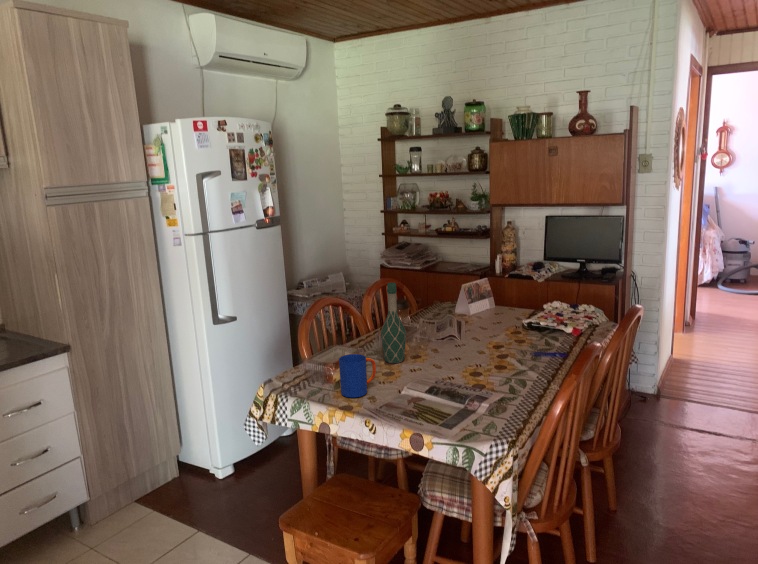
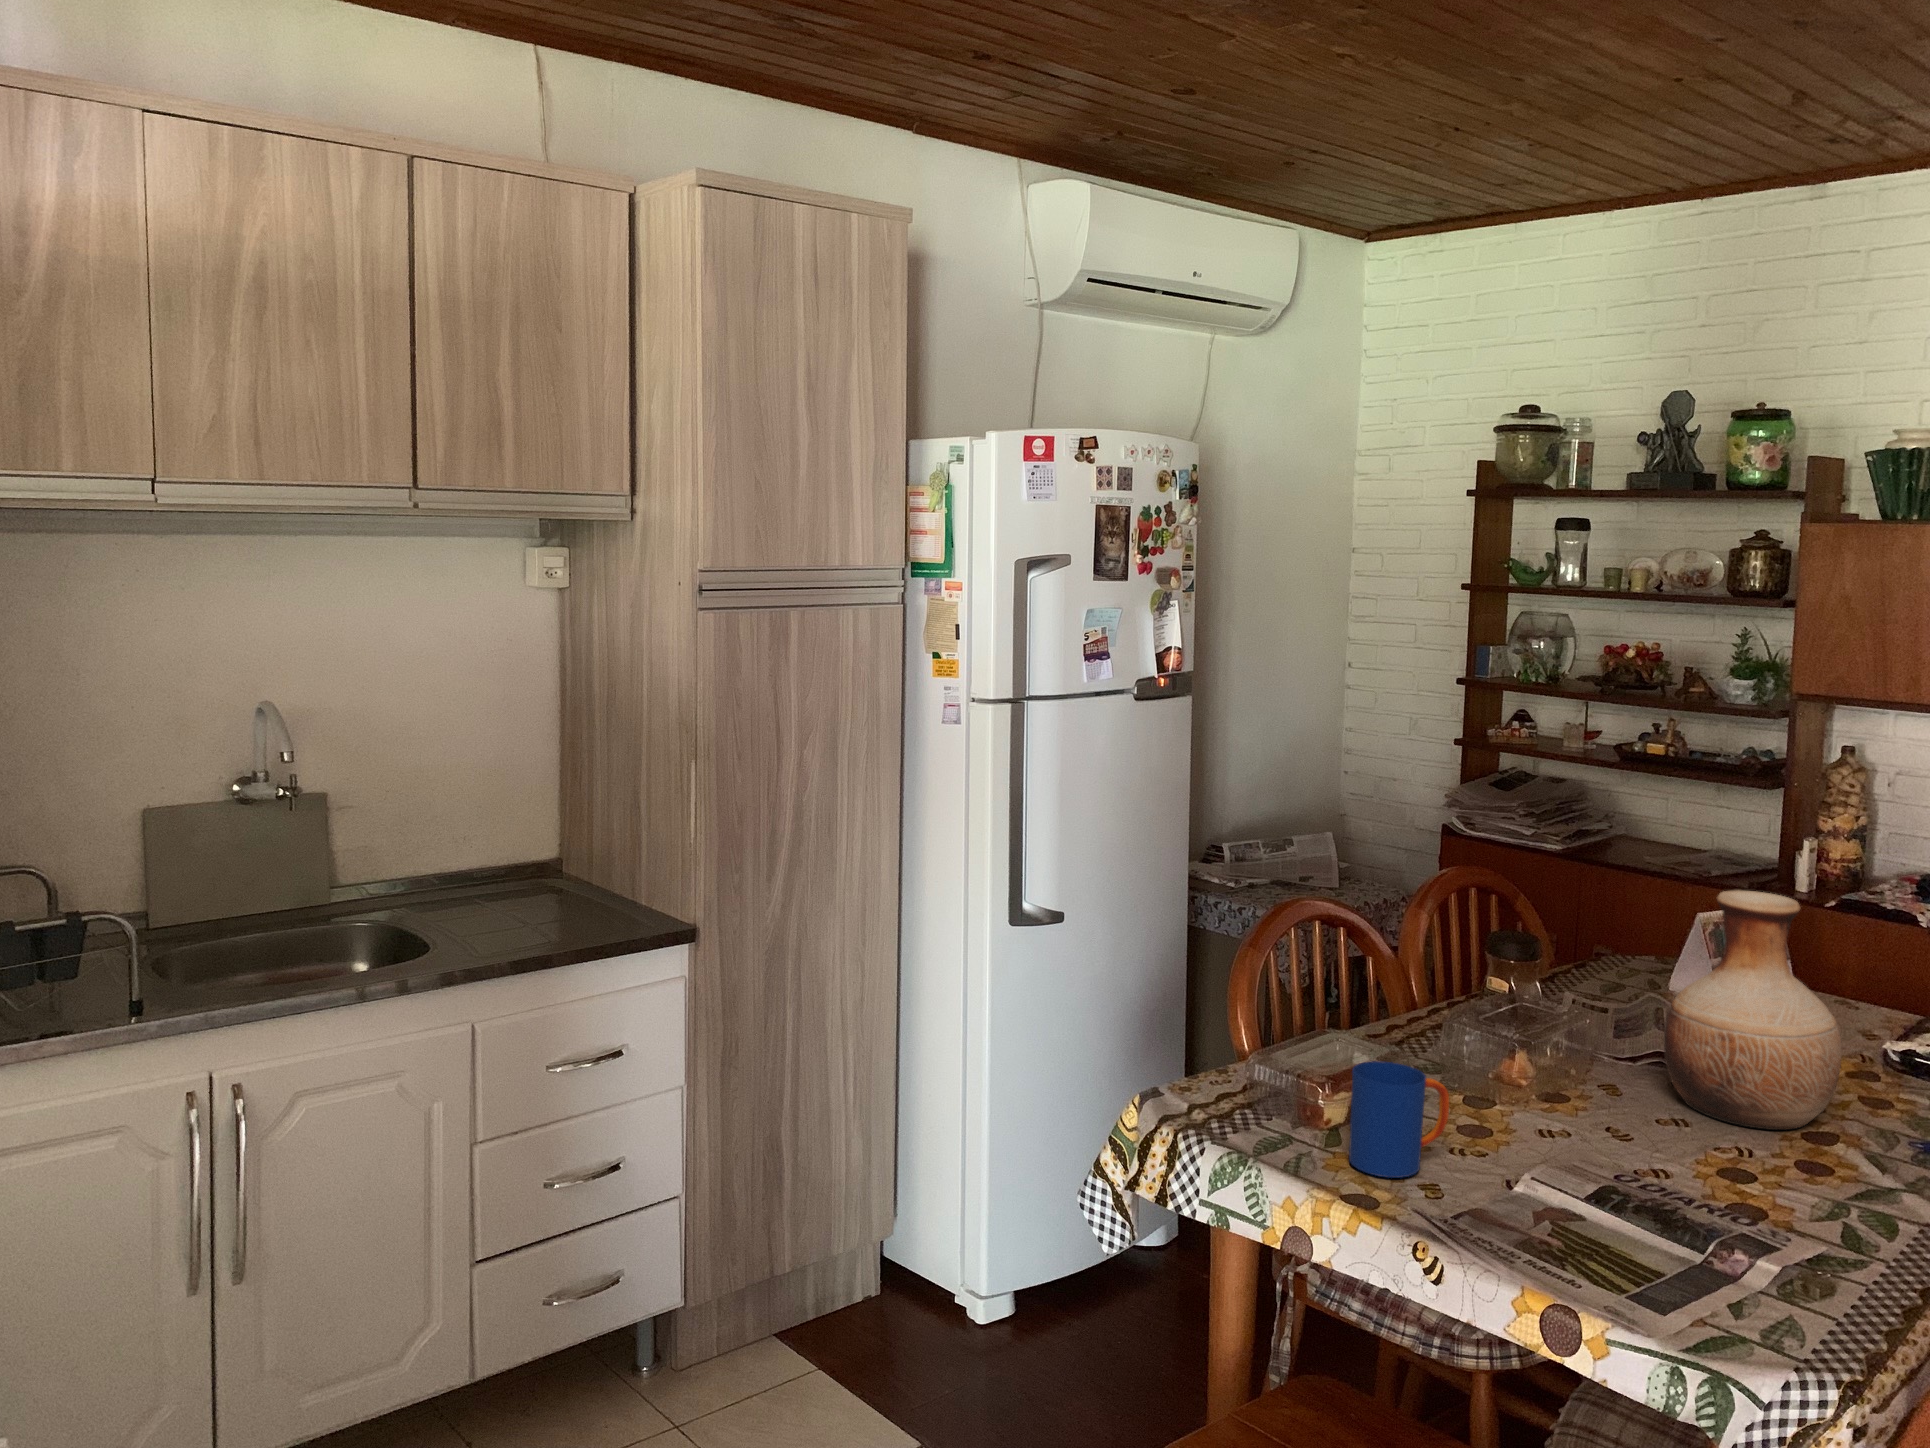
vase: none [451,273,508,357] -> present [1664,890,1842,1130]
wine bottle: present [381,283,406,363] -> none [1461,886,1534,1105]

